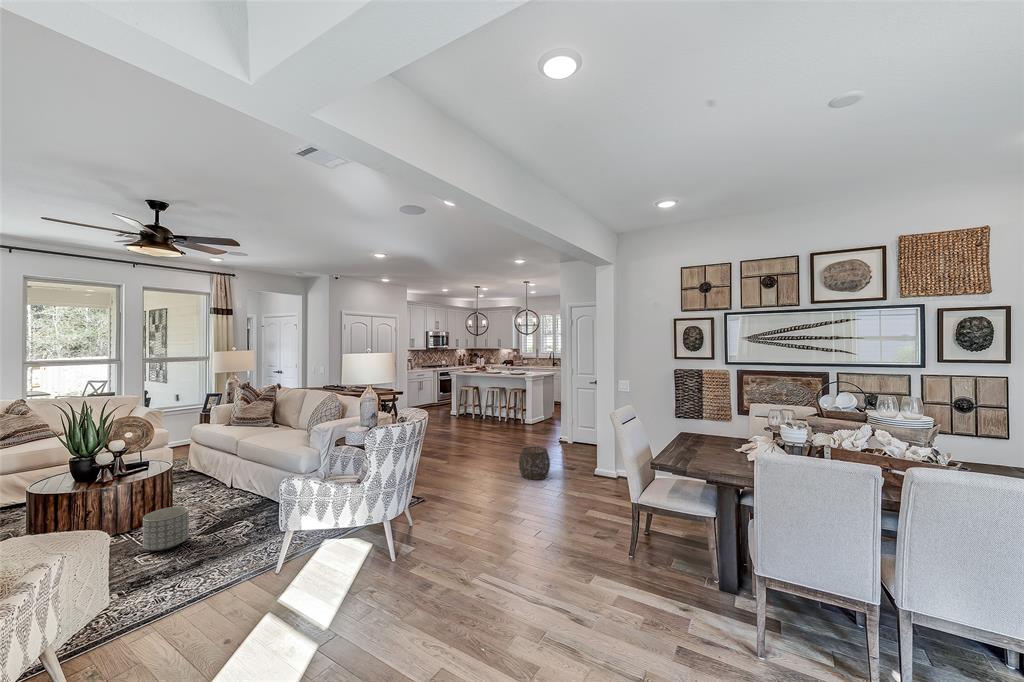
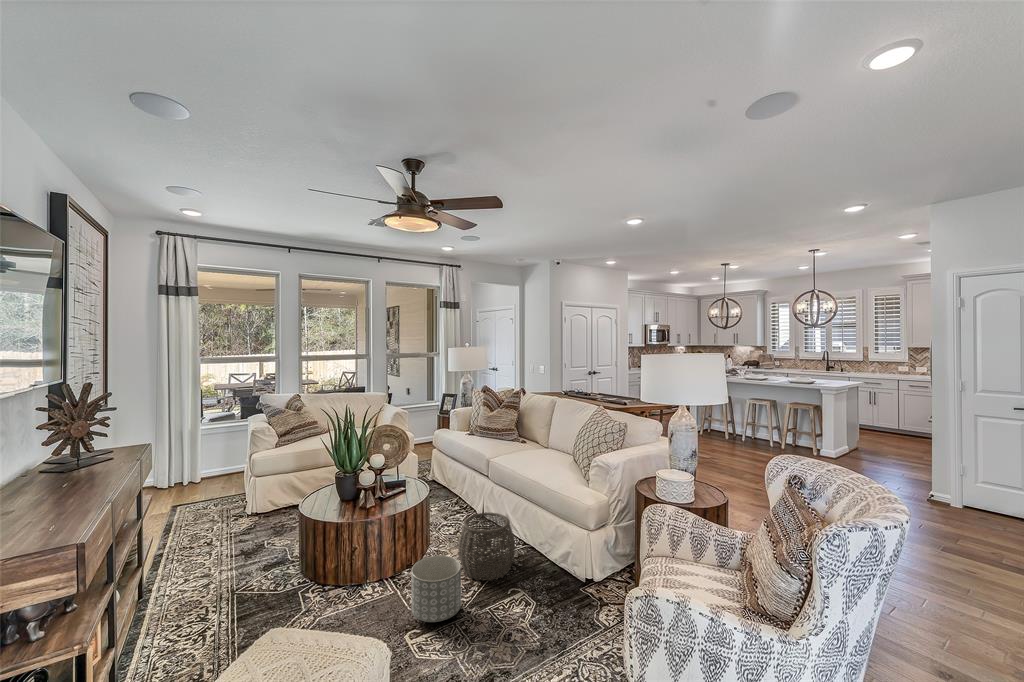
woven basket: present [519,446,550,480] -> present [458,513,515,581]

